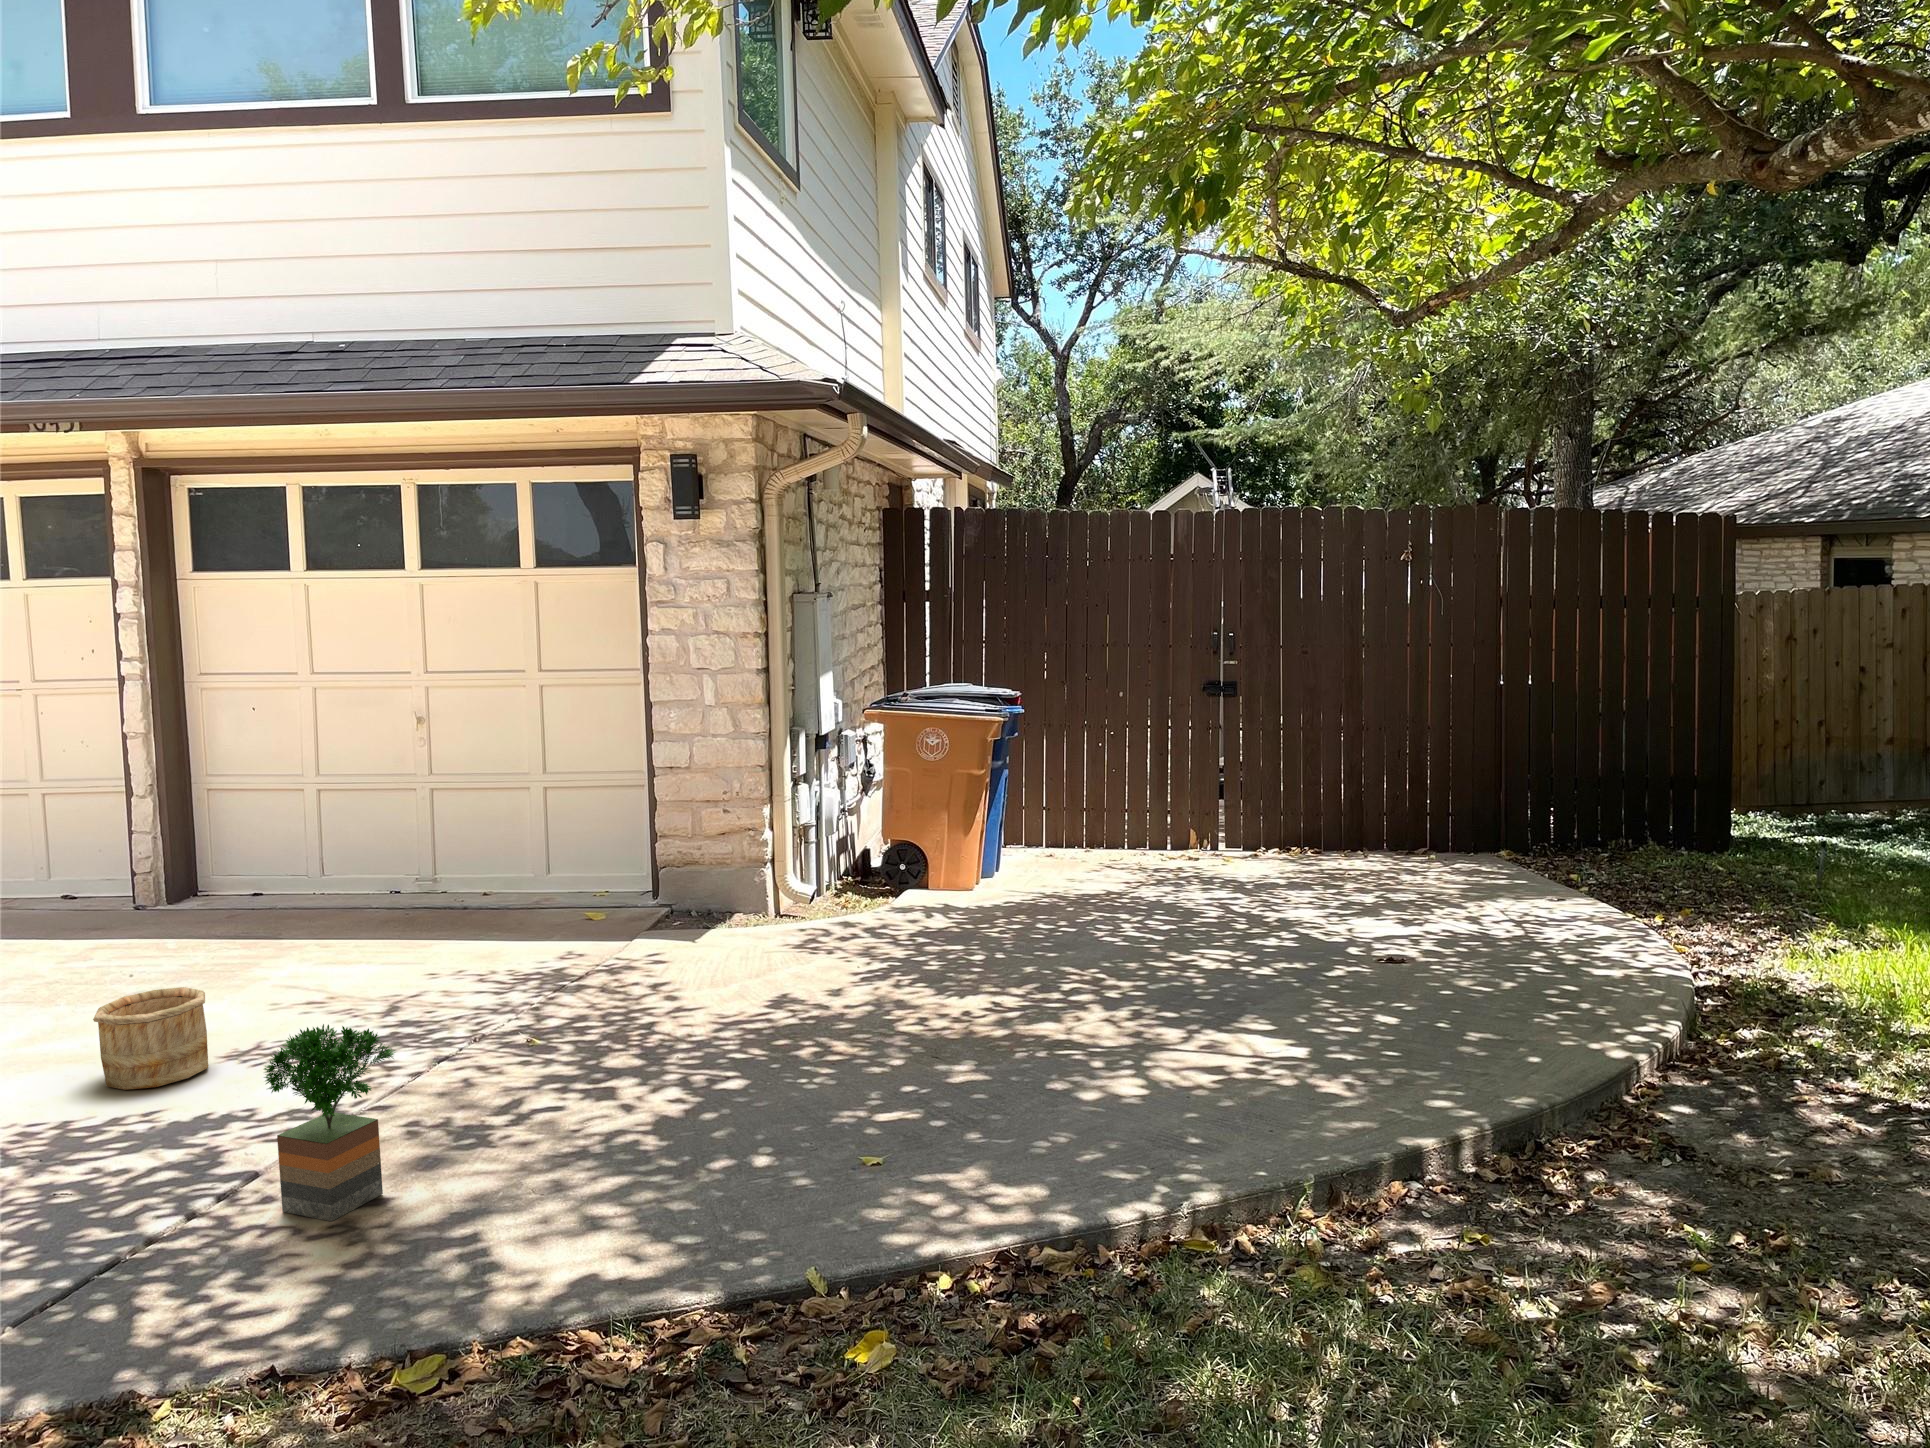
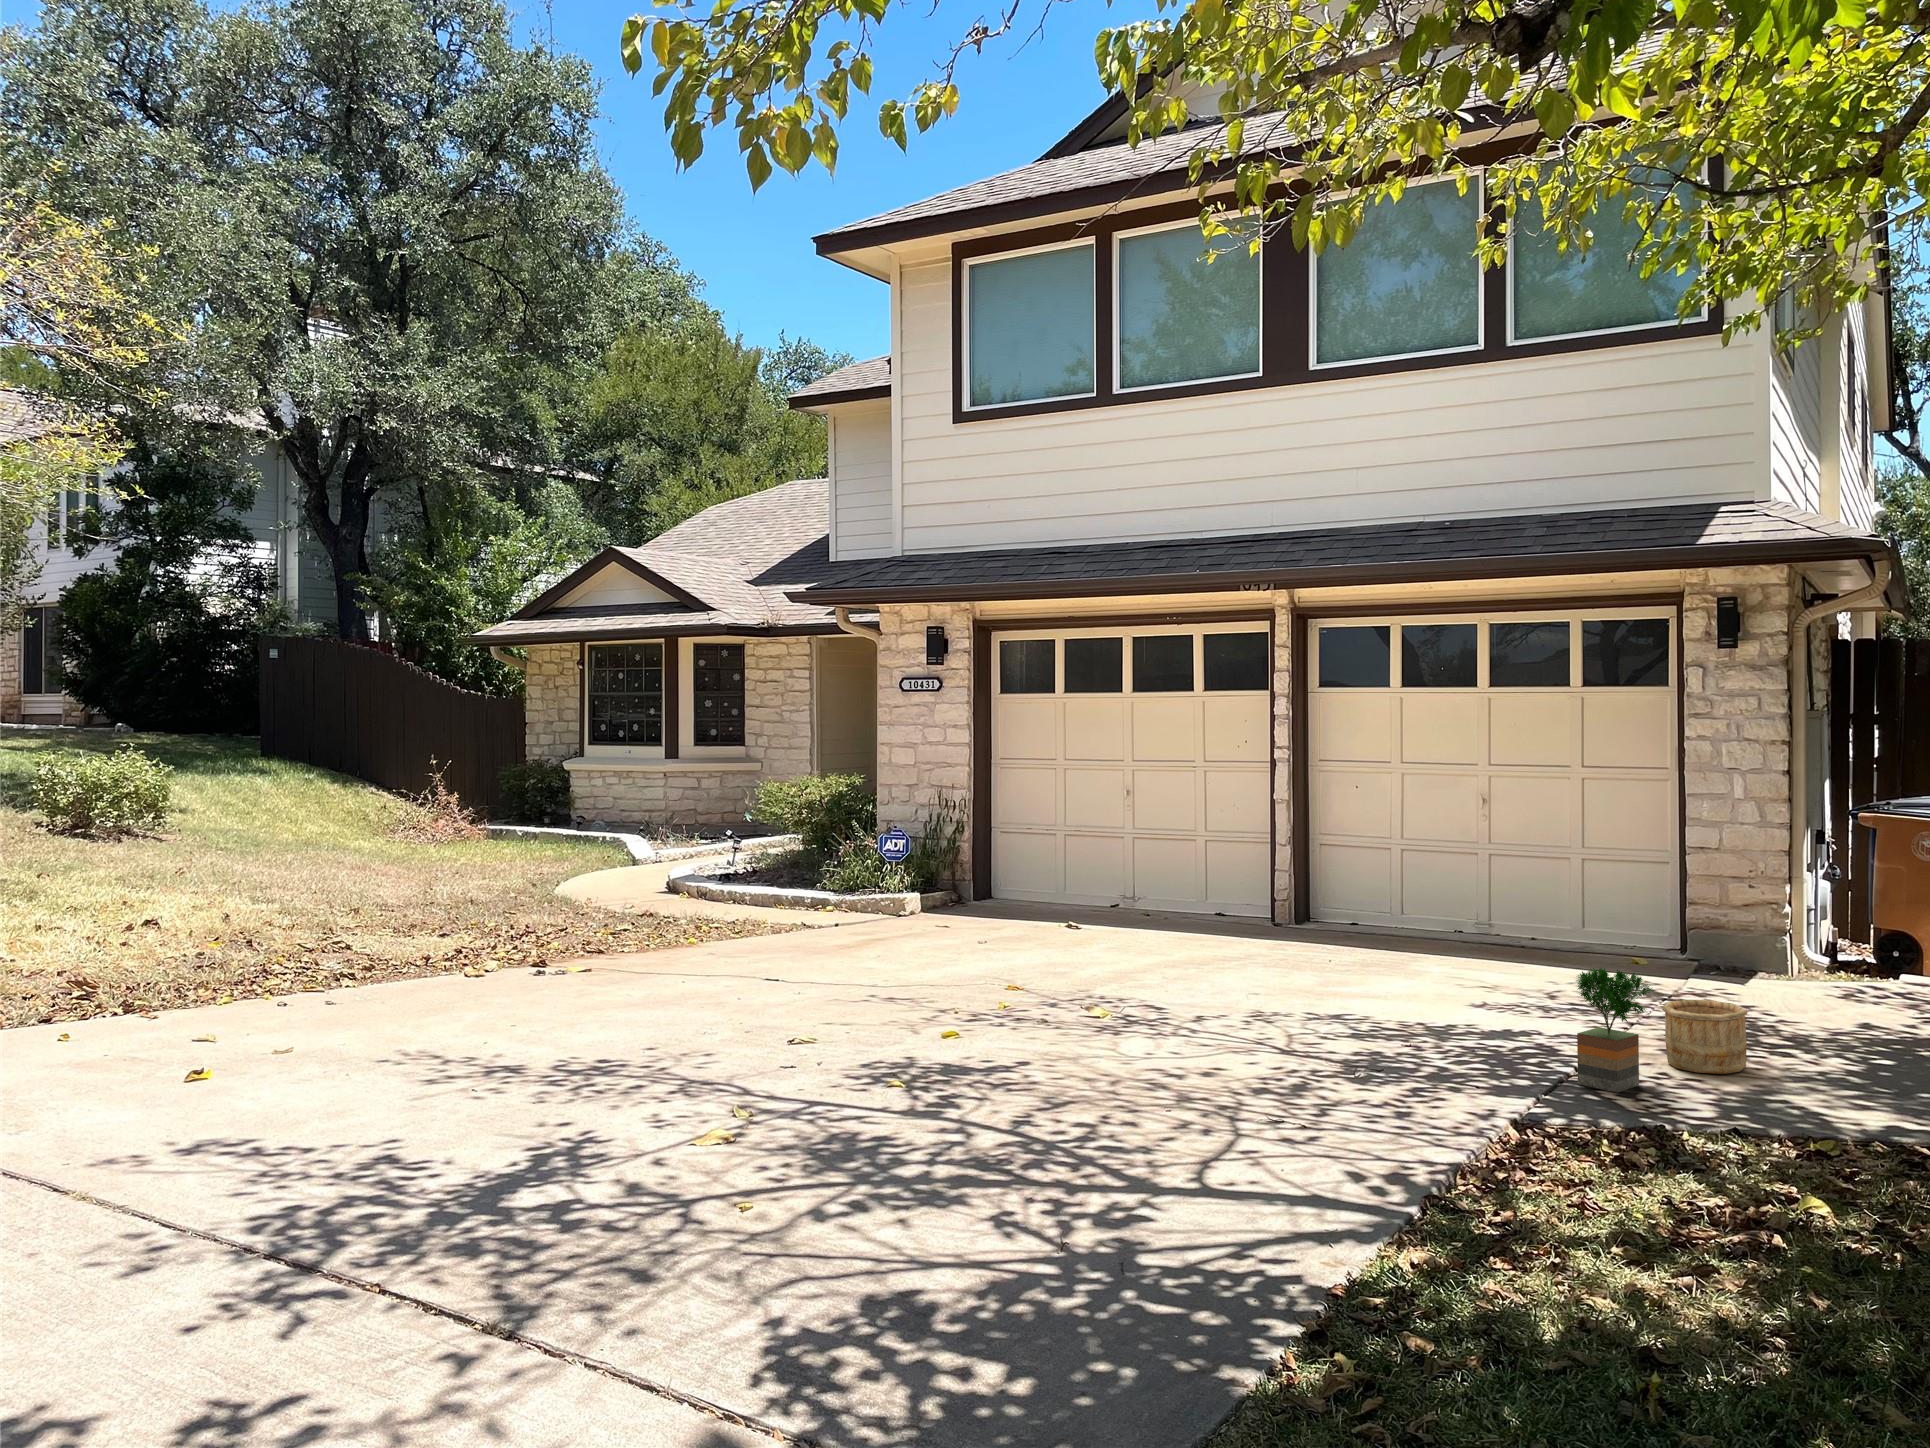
wooden bucket: present [93,987,208,1090] -> present [1662,1000,1747,1074]

